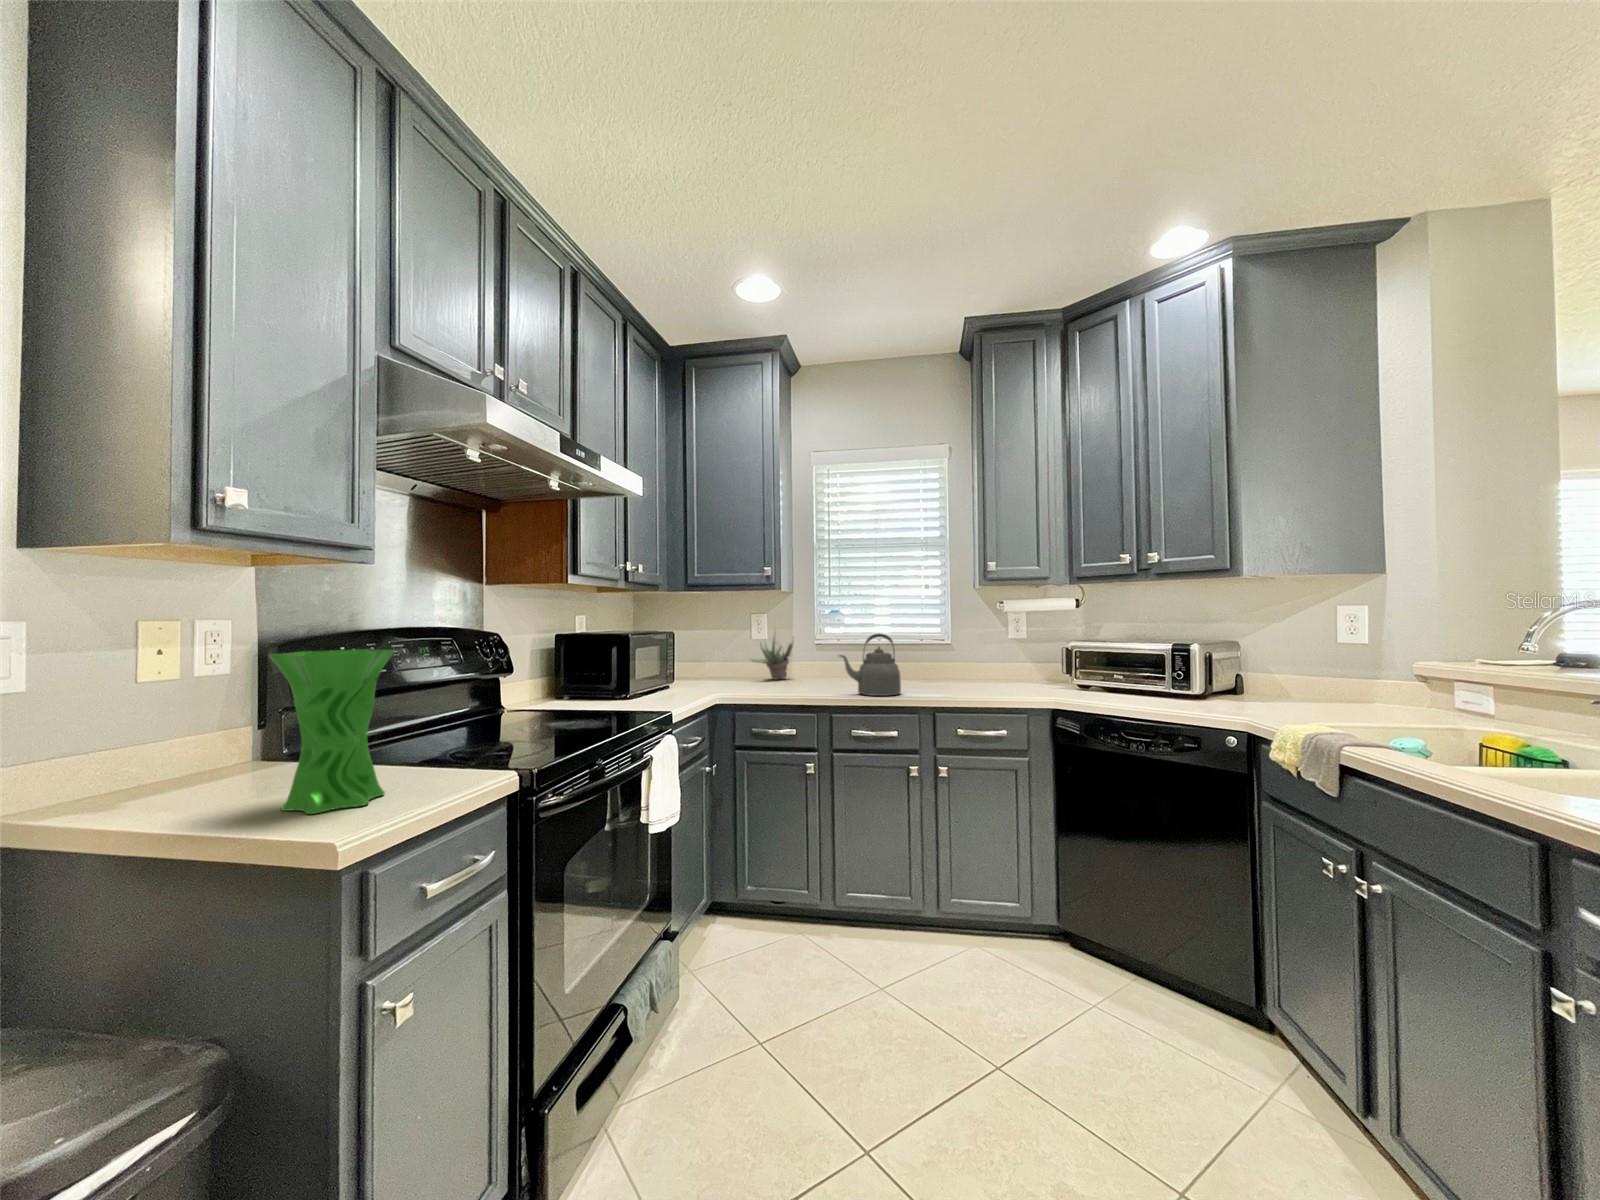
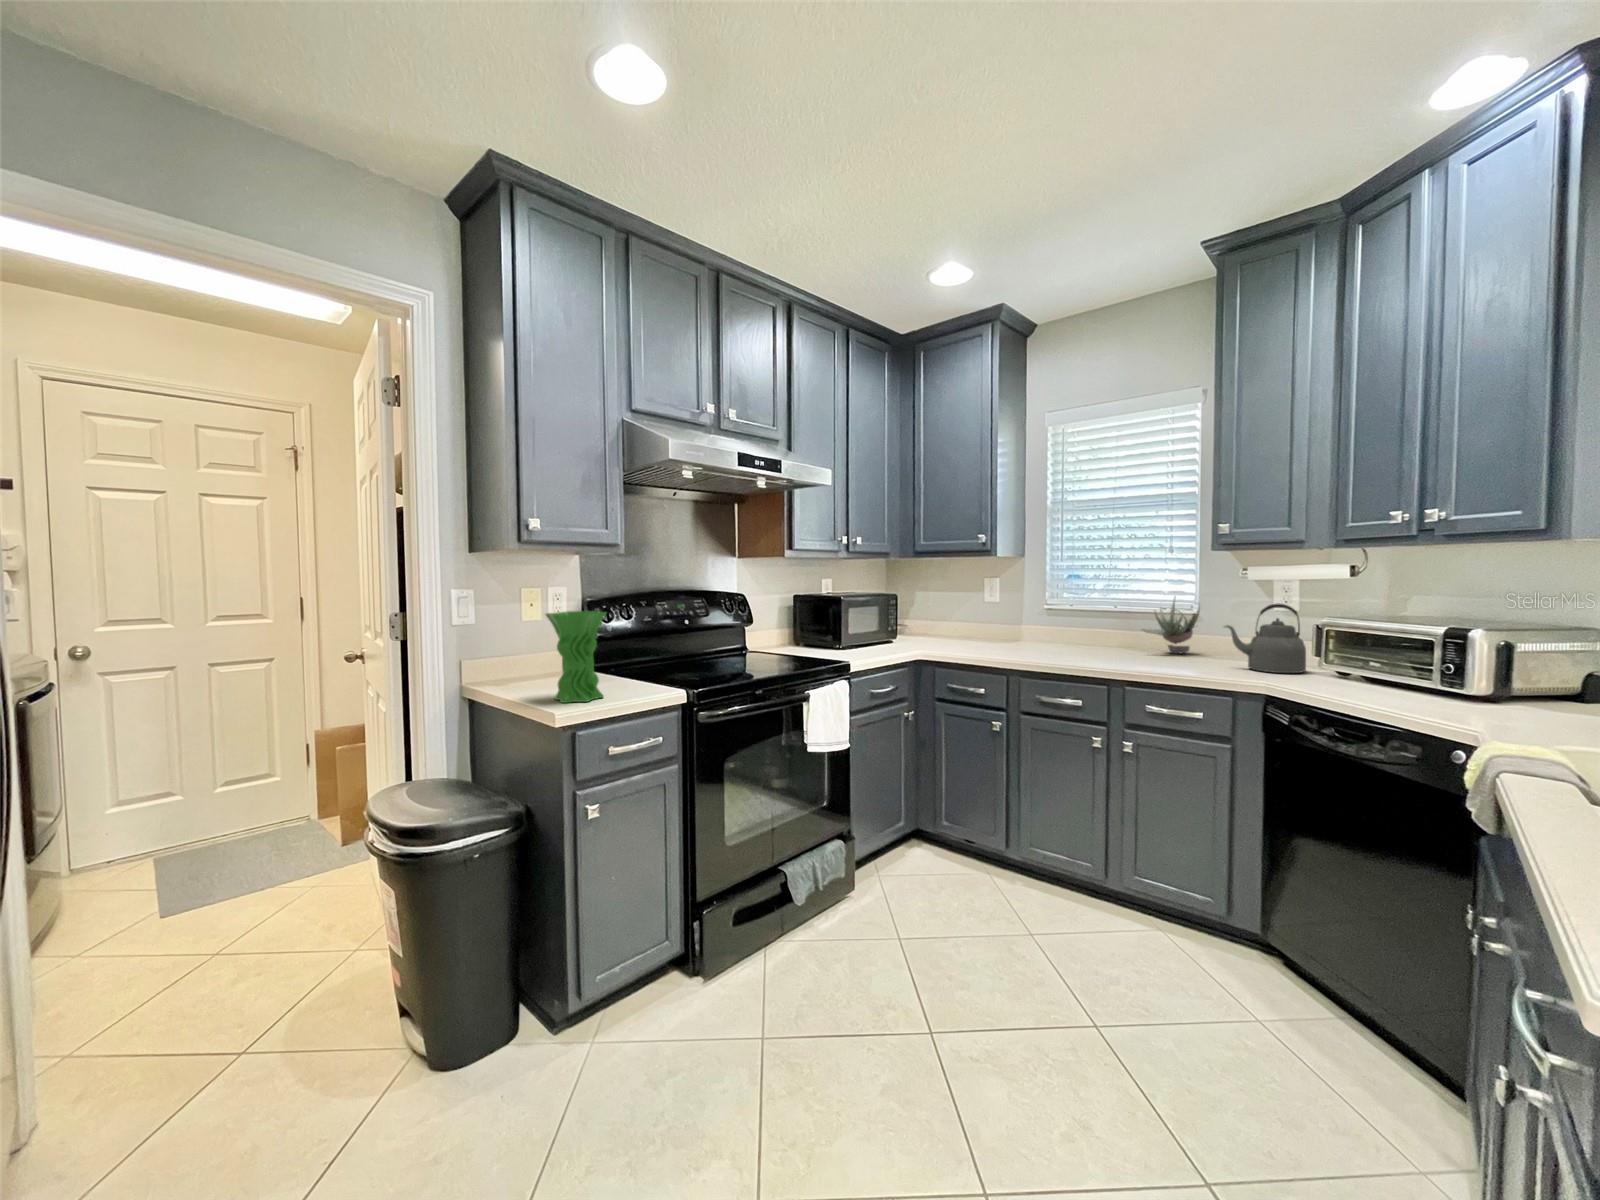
kettle: present [839,633,901,696] -> present [1225,603,1306,673]
succulent plant: present [751,635,793,680] -> present [1142,596,1200,654]

